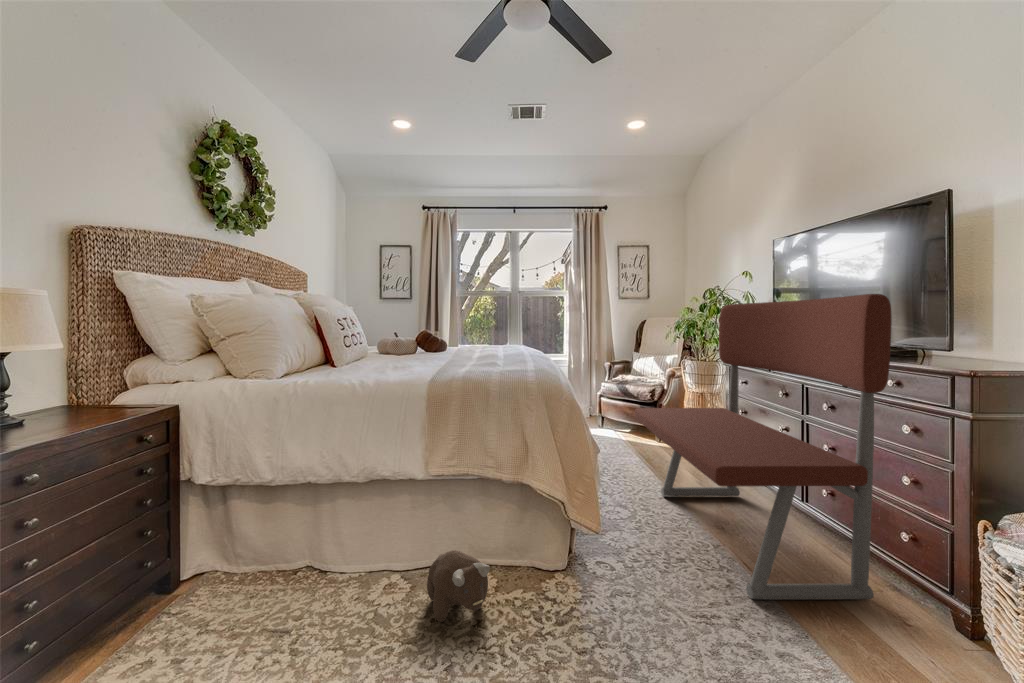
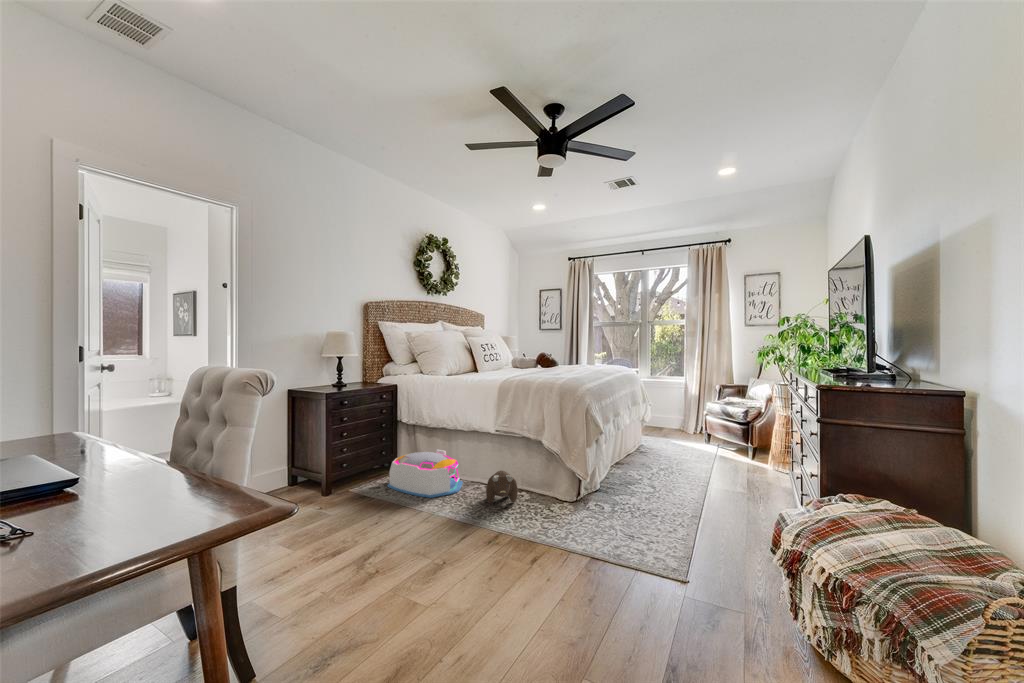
bench: present [635,294,891,600] -> none [645,330,784,557]
storage bin: none [175,526,359,659] -> present [388,450,463,498]

